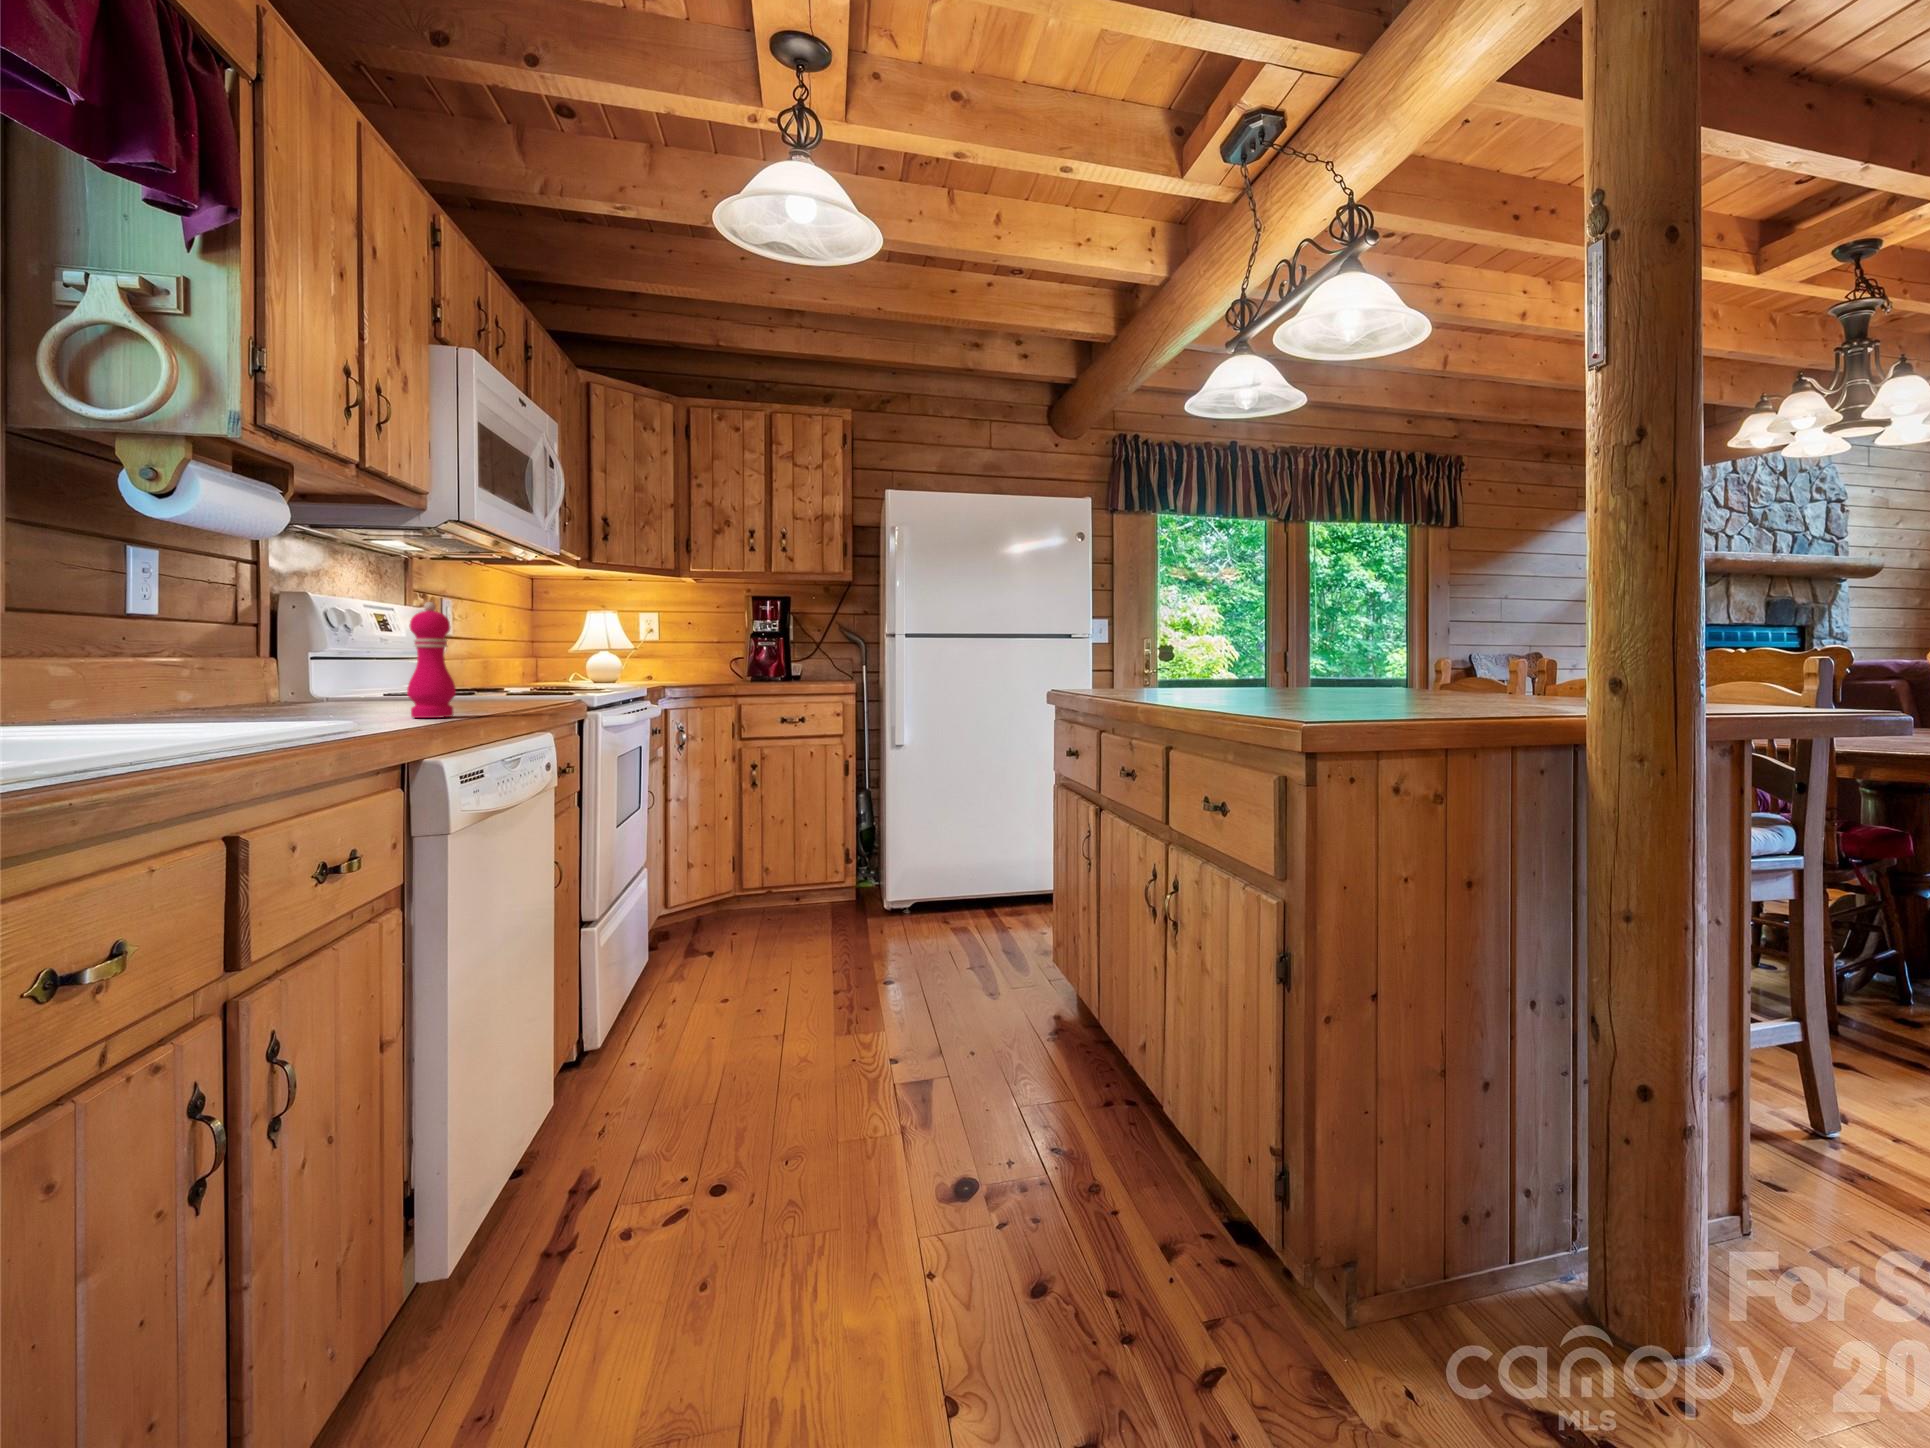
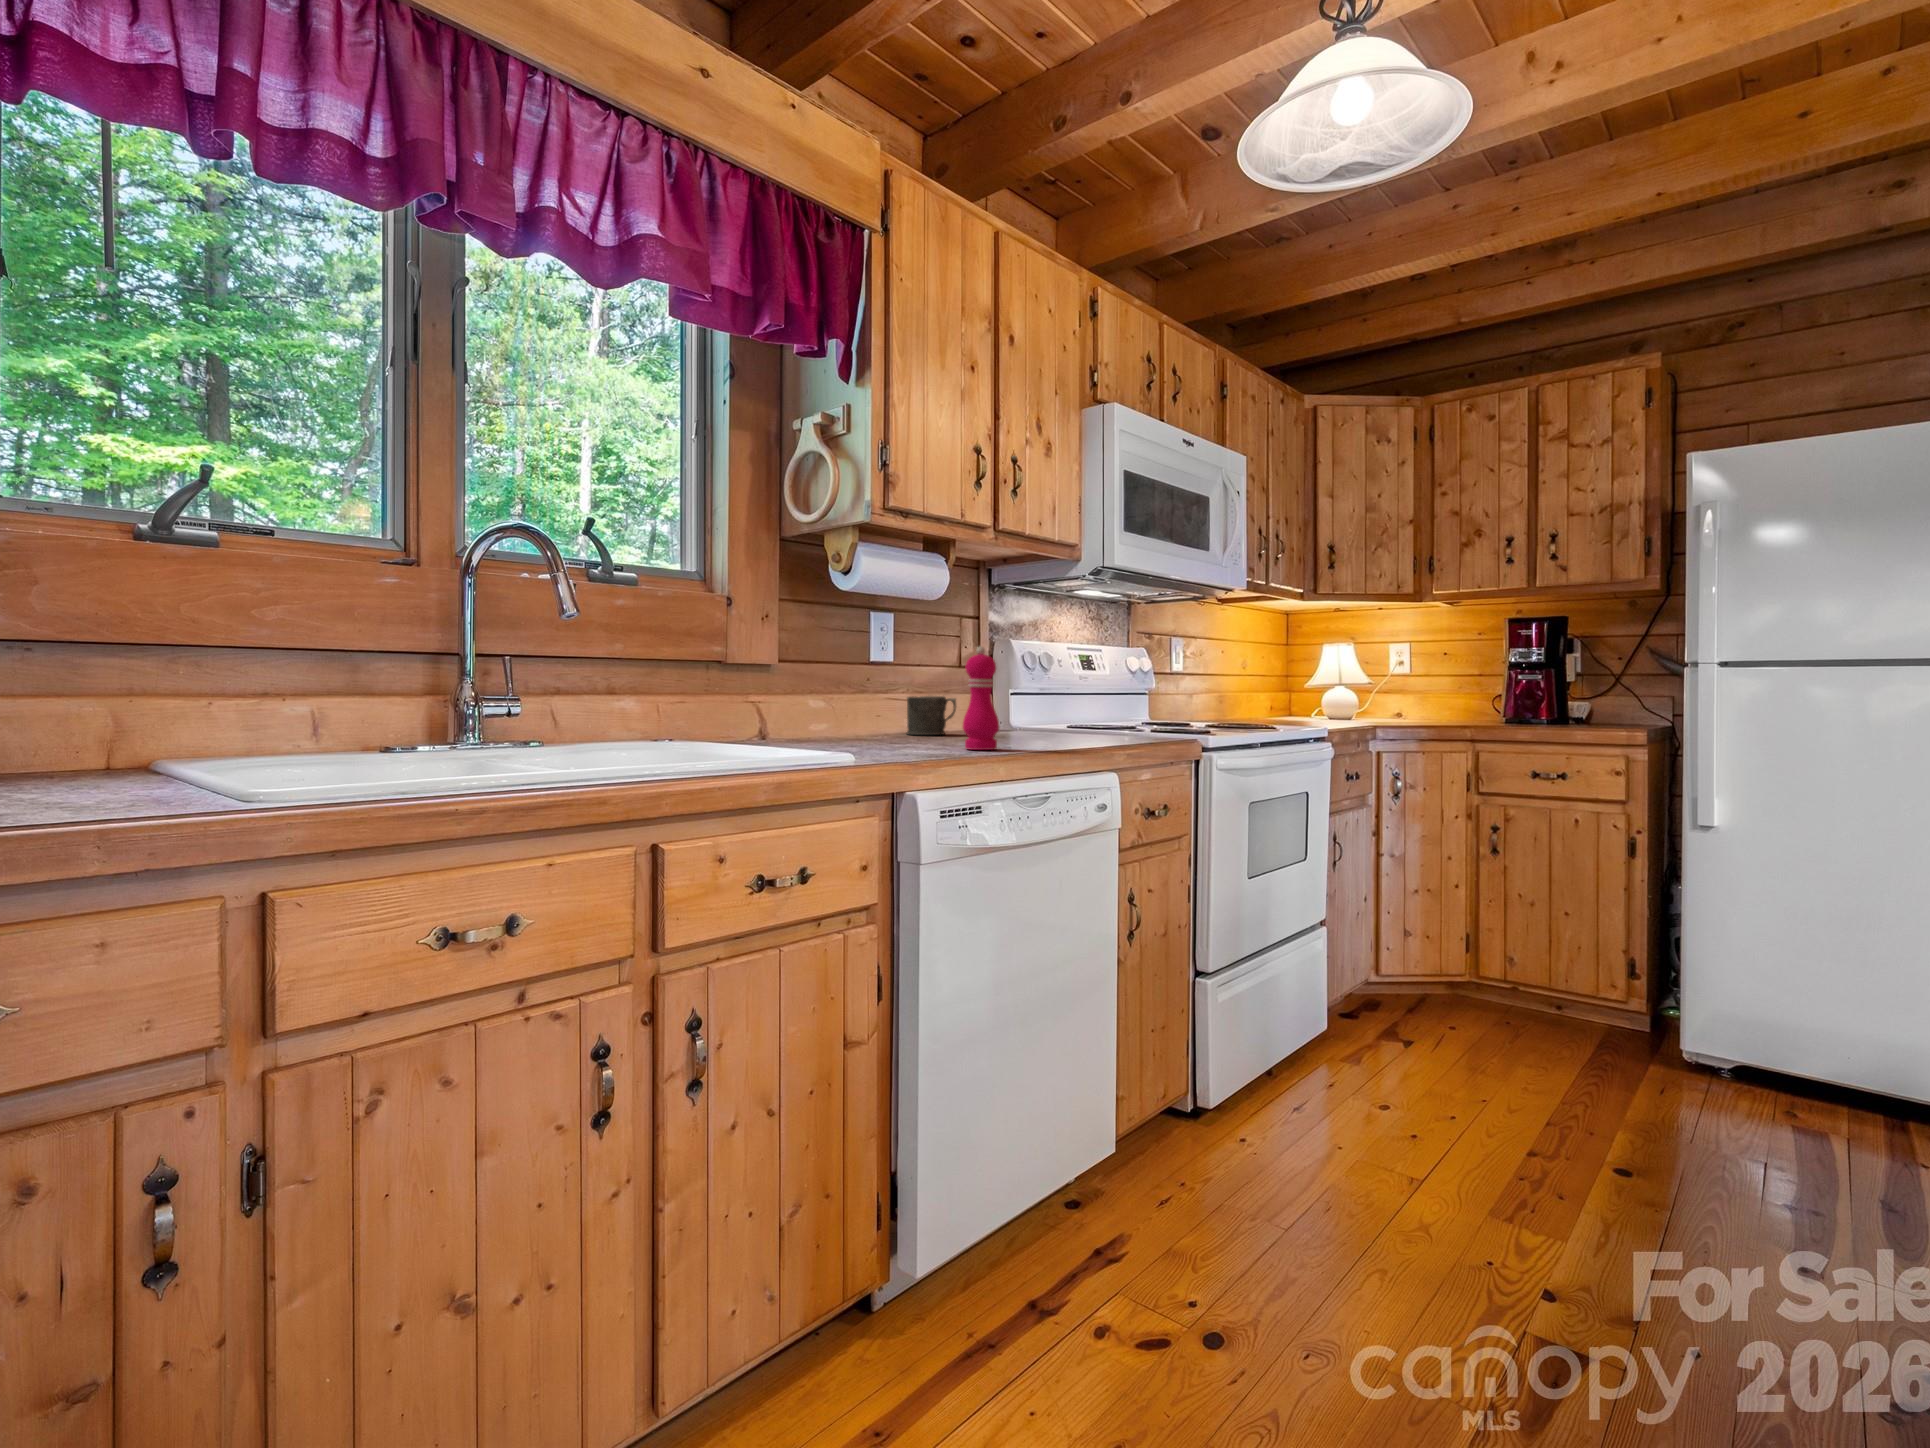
mug: none [233,662,312,711] -> present [907,696,956,735]

